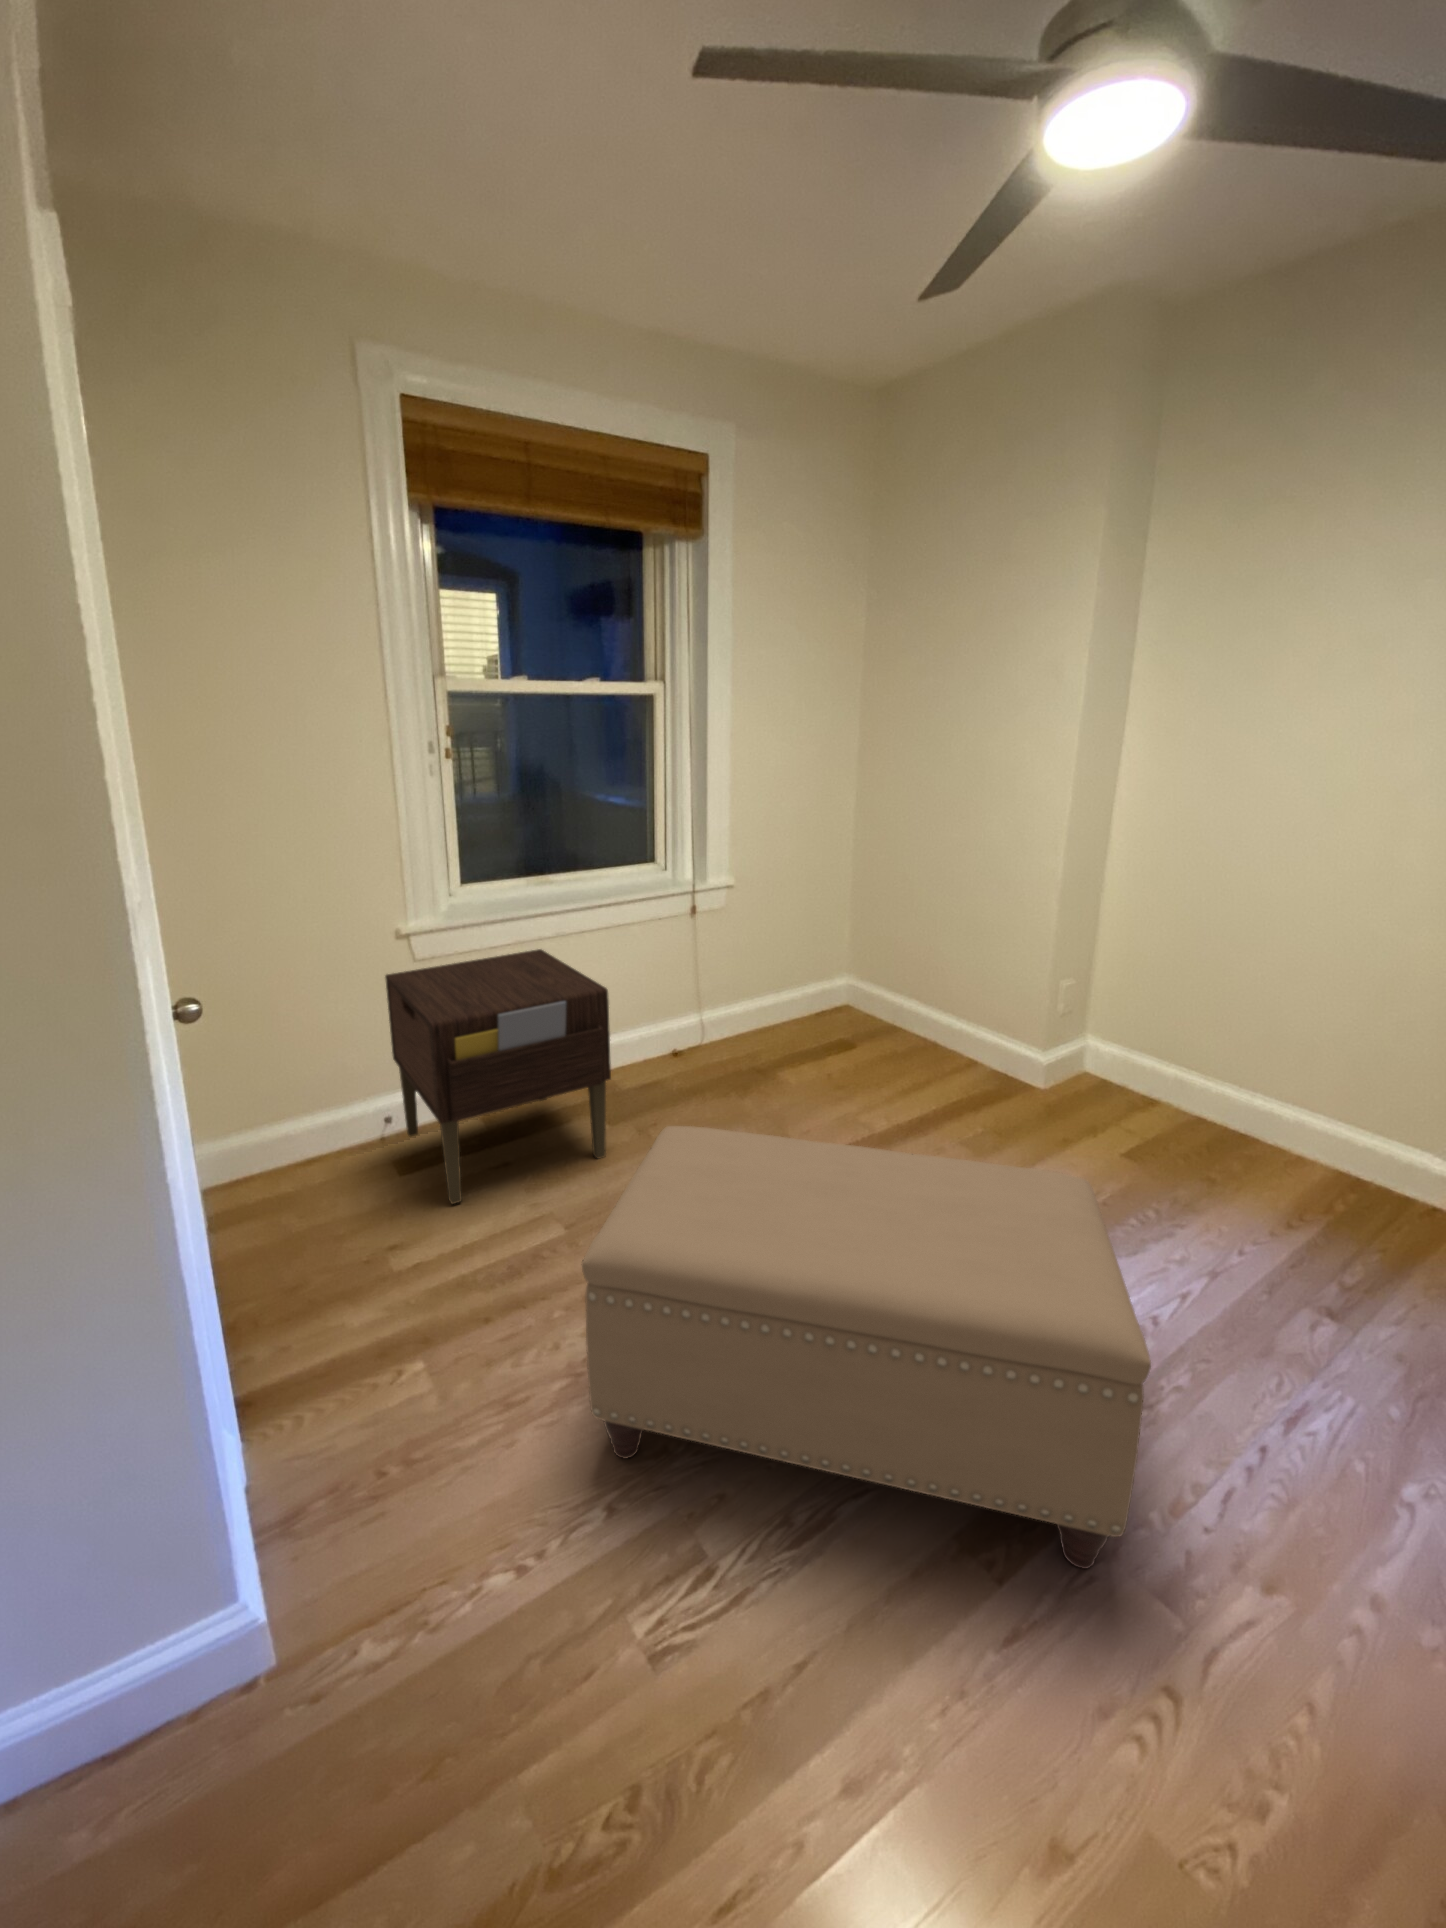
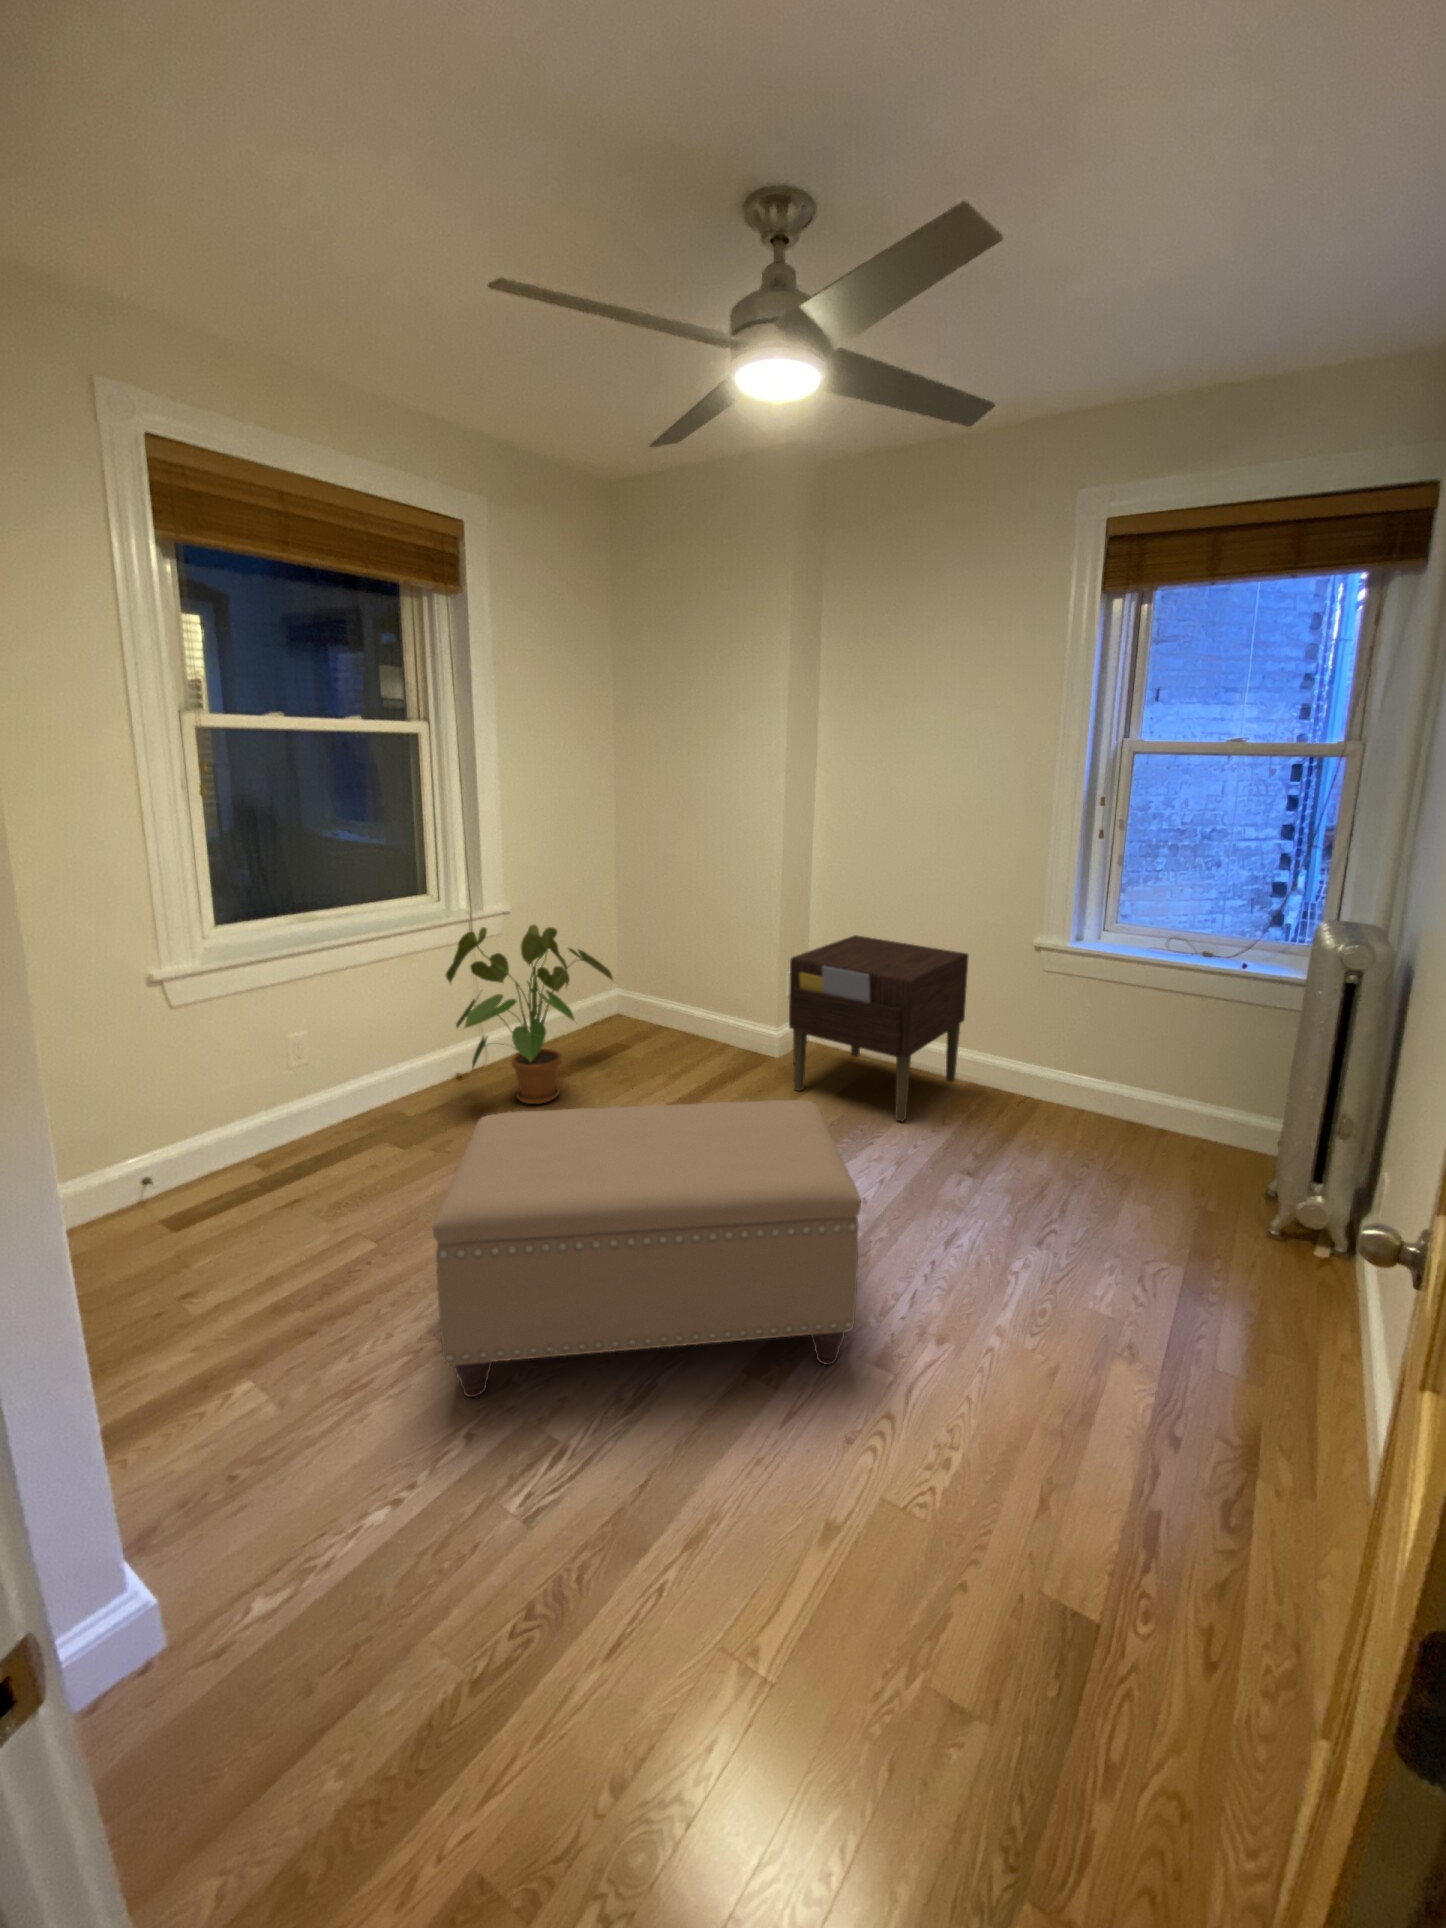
house plant: none [667,901,850,1101] -> present [446,925,613,1104]
nightstand: present [385,949,611,1204] -> present [789,935,968,1121]

